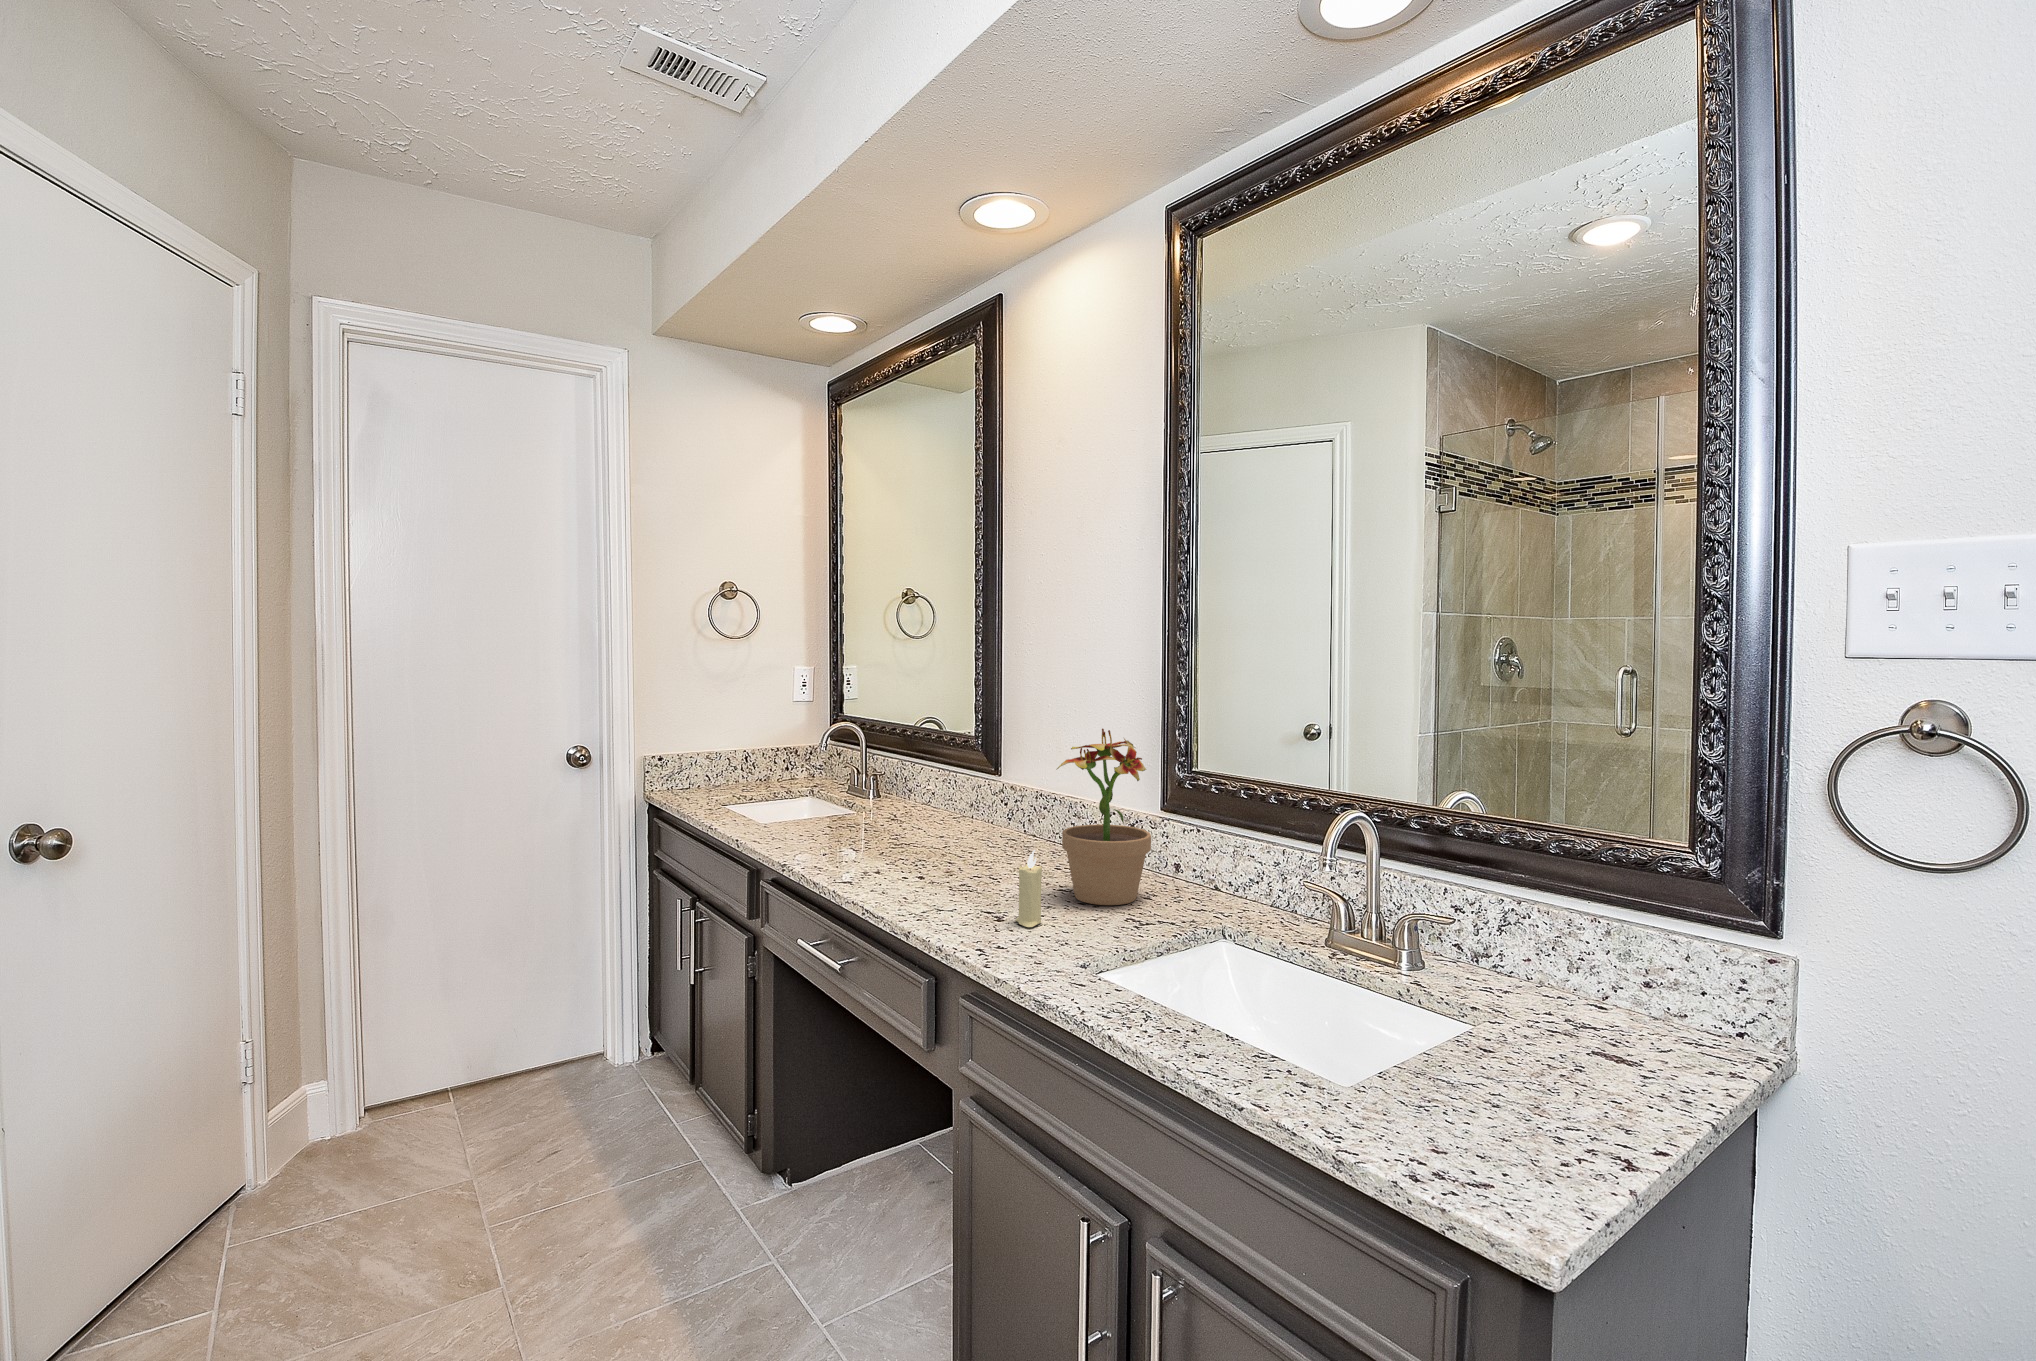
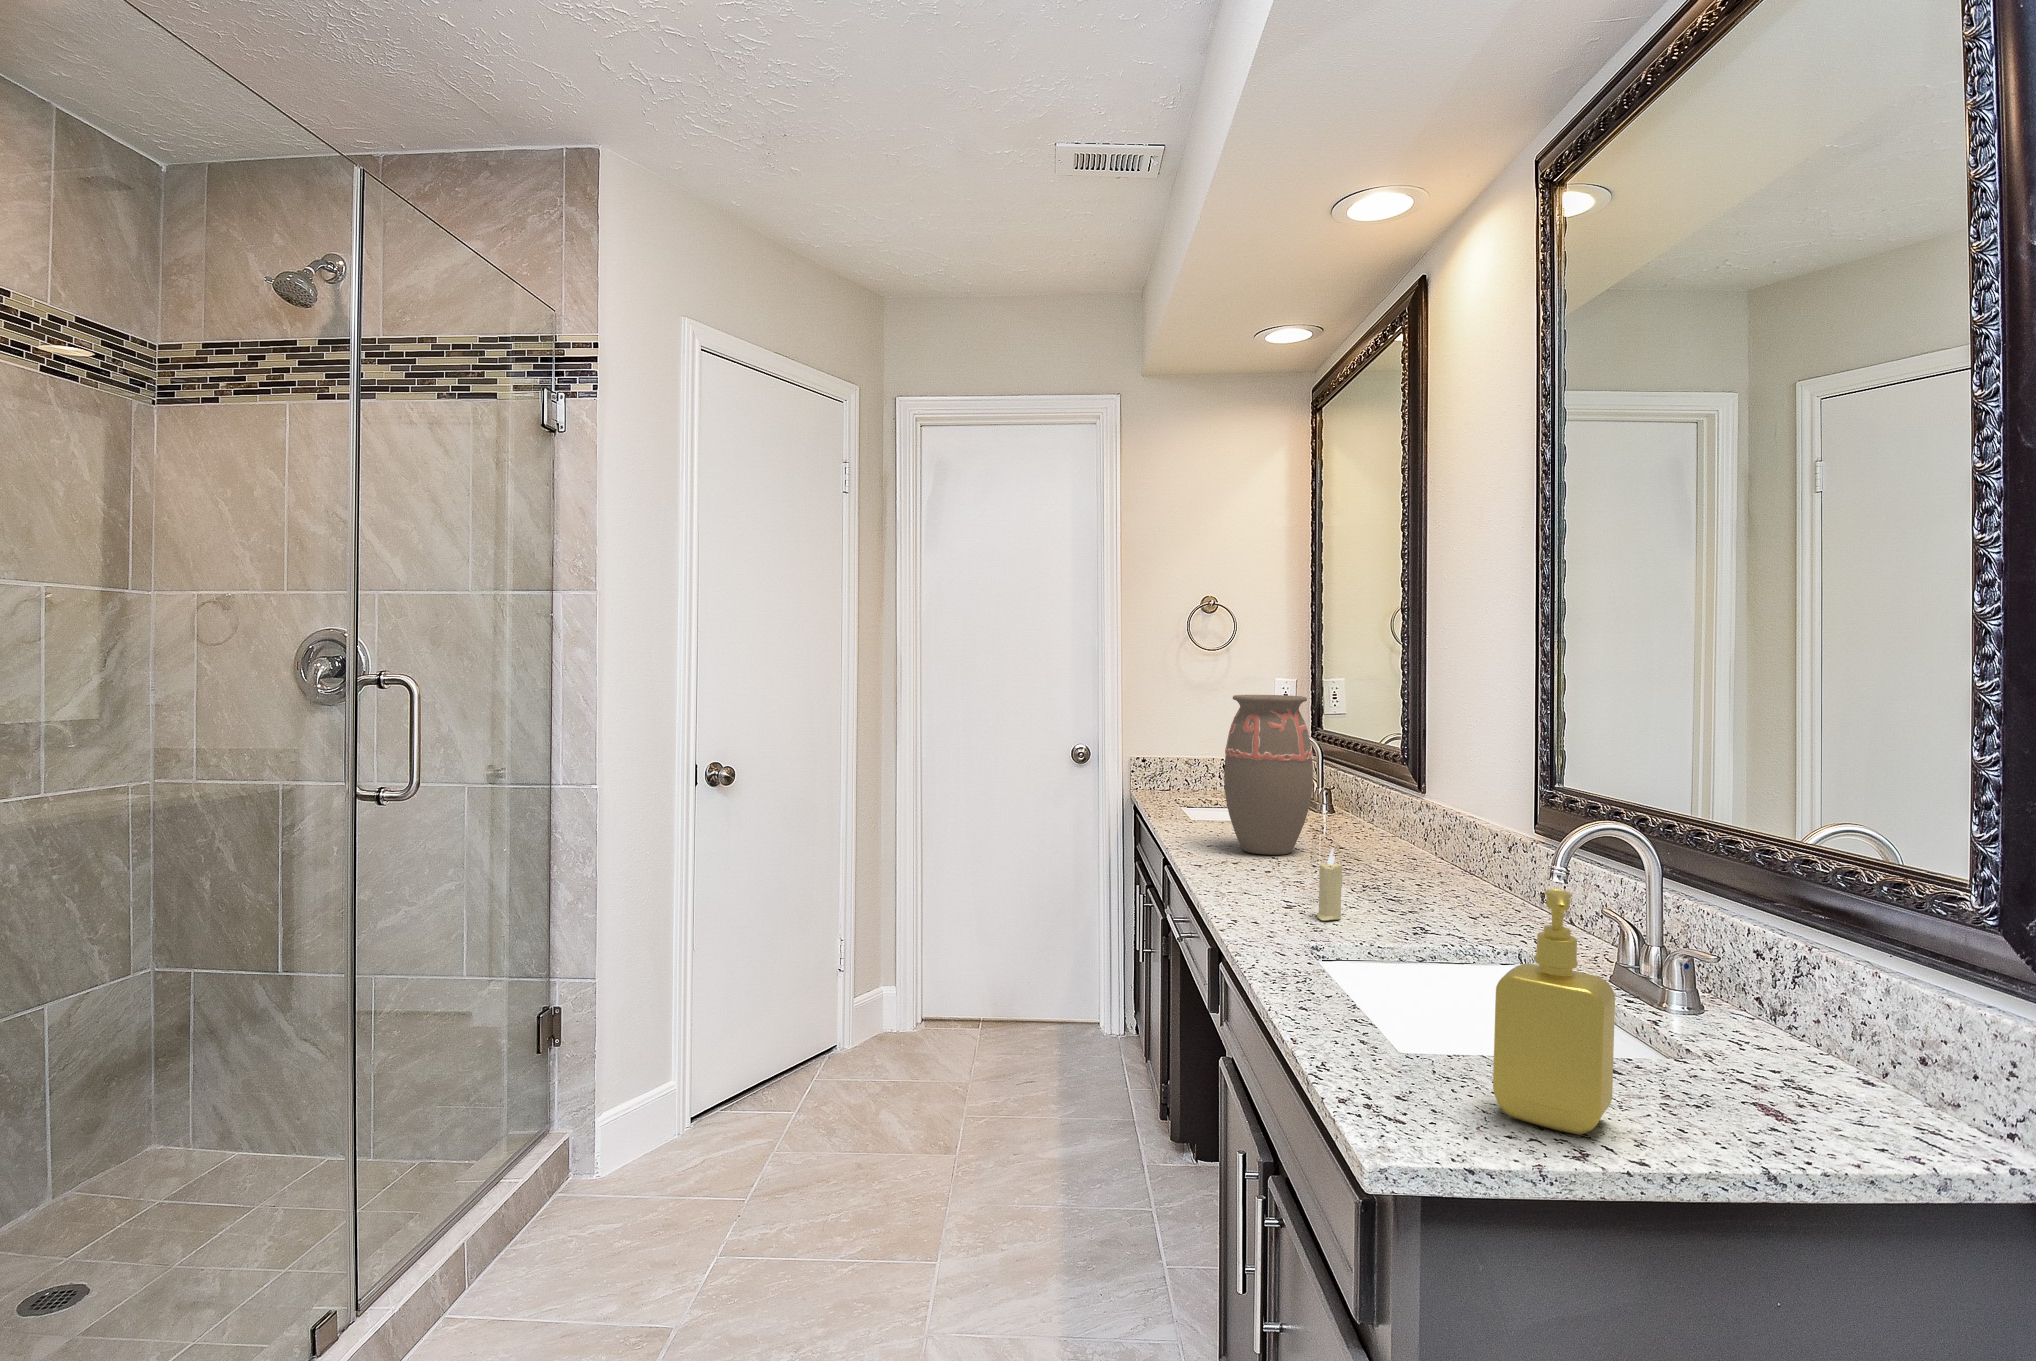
decorative vase: none [826,687,917,855] -> present [1224,695,1313,855]
potted plant: present [1057,729,1151,905] -> none [1380,738,1489,919]
soap dispenser: none [1458,895,1588,1142] -> present [1493,889,1615,1135]

